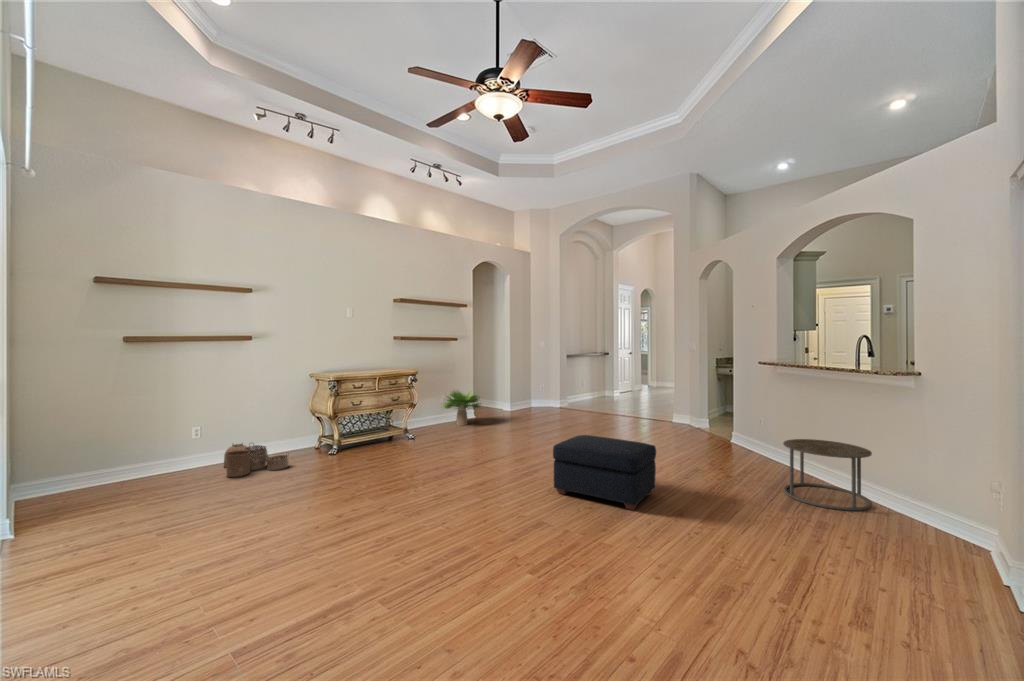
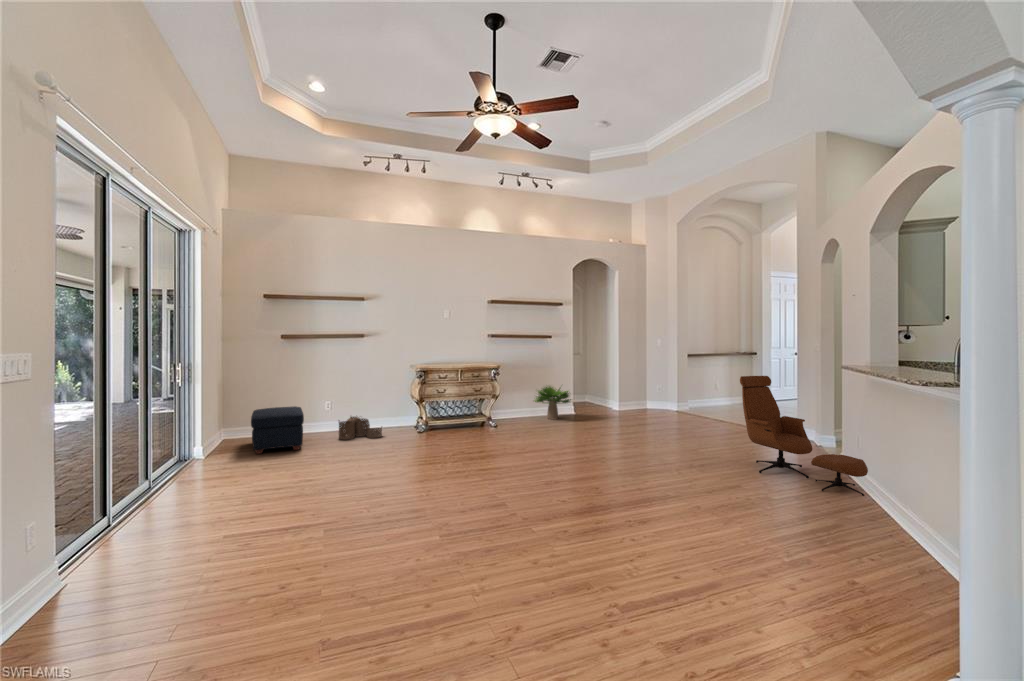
lounge chair: none [670,372,778,463] -> present [740,376,868,496]
ottoman: present [553,435,656,510] -> present [251,407,304,454]
side table: present [783,439,872,511] -> none [806,463,924,563]

